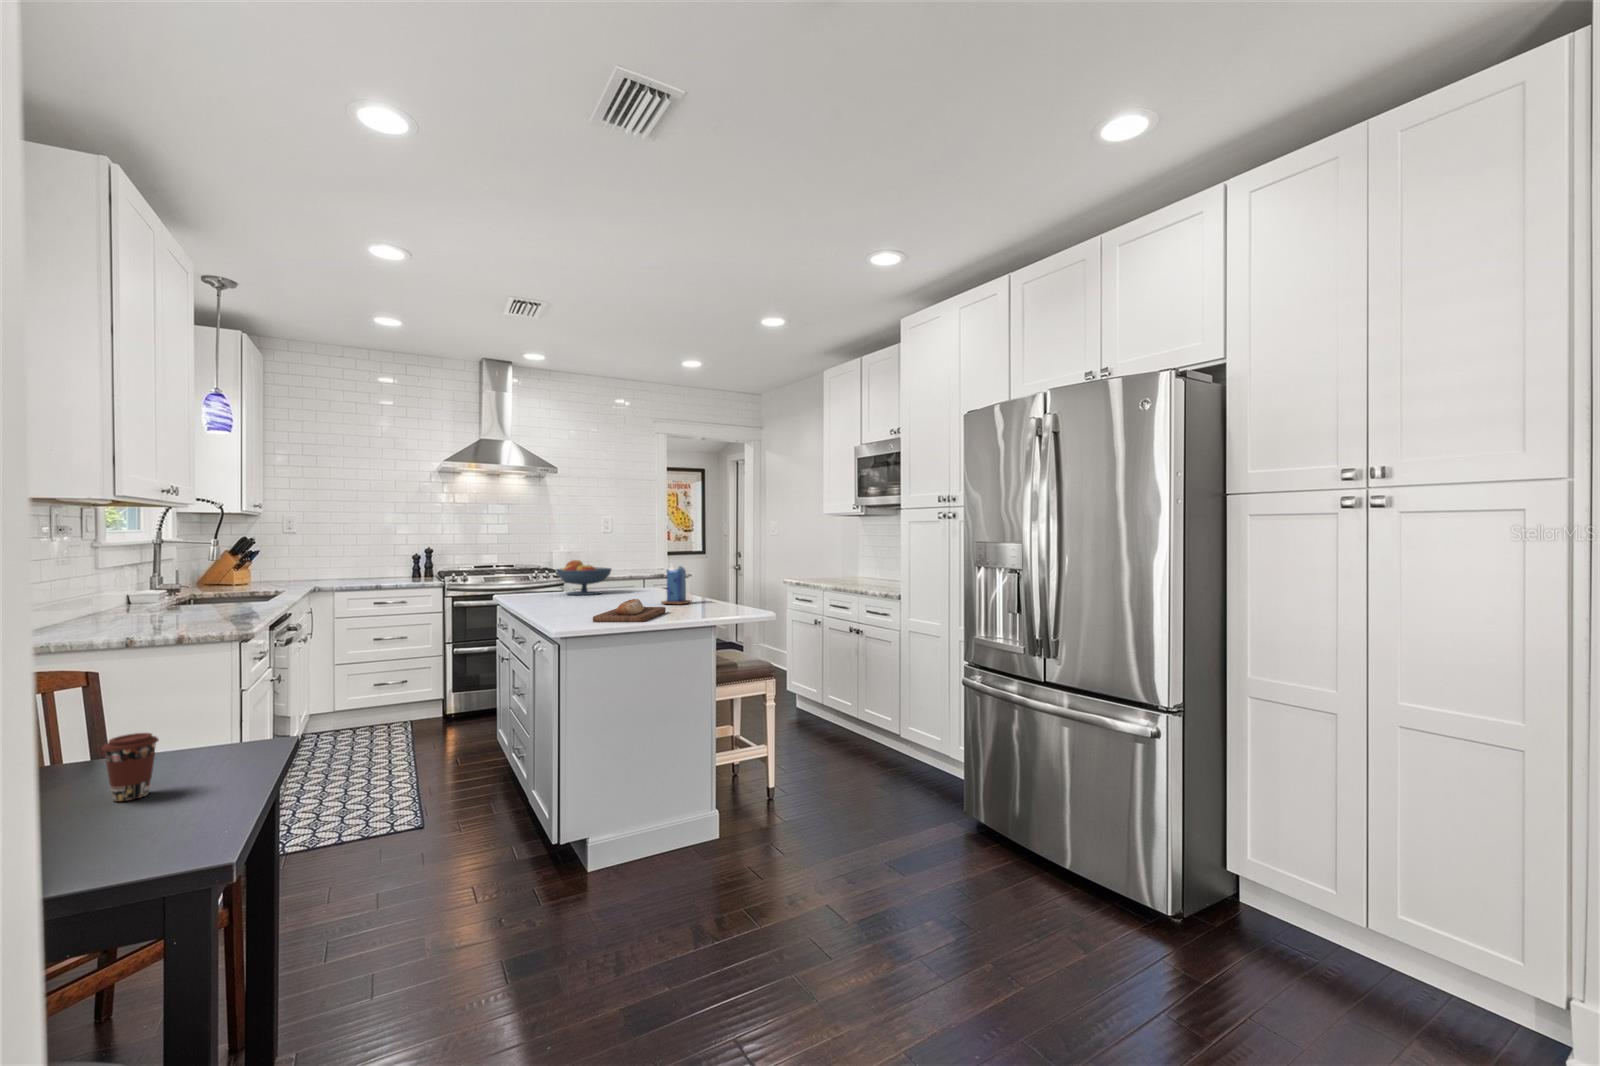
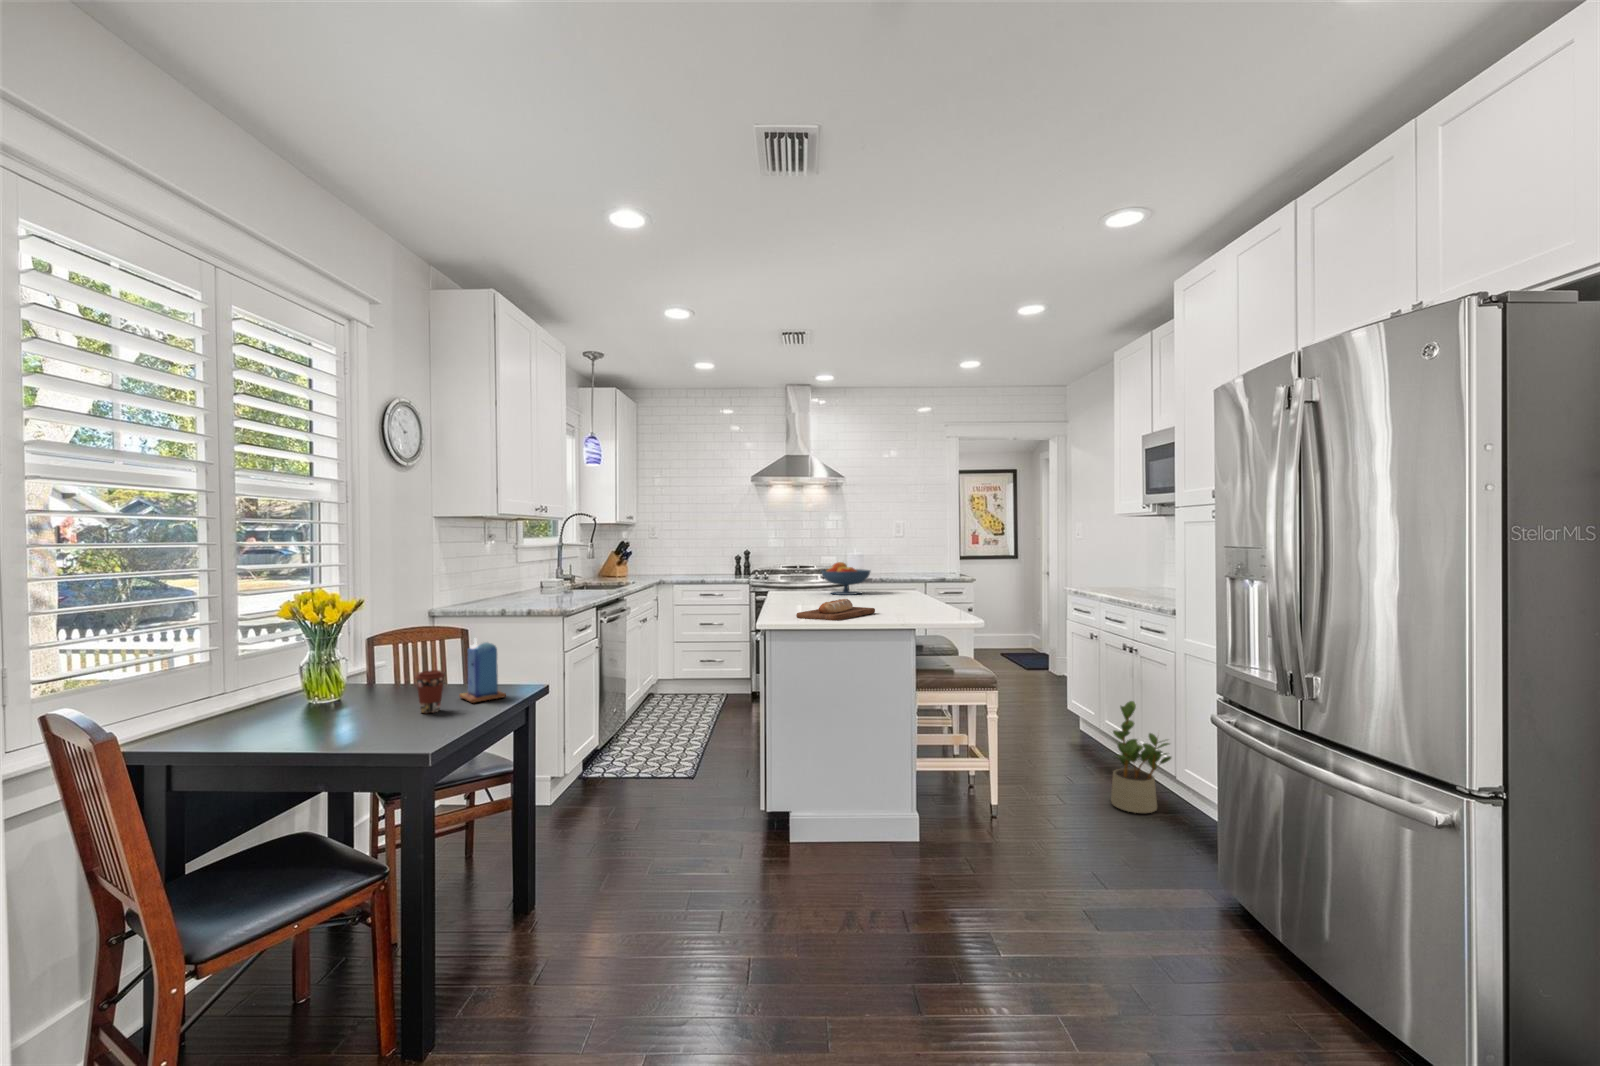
candle: present [661,566,692,605] -> present [459,639,506,703]
potted plant: none [855,676,903,772] -> present [1111,701,1171,813]

